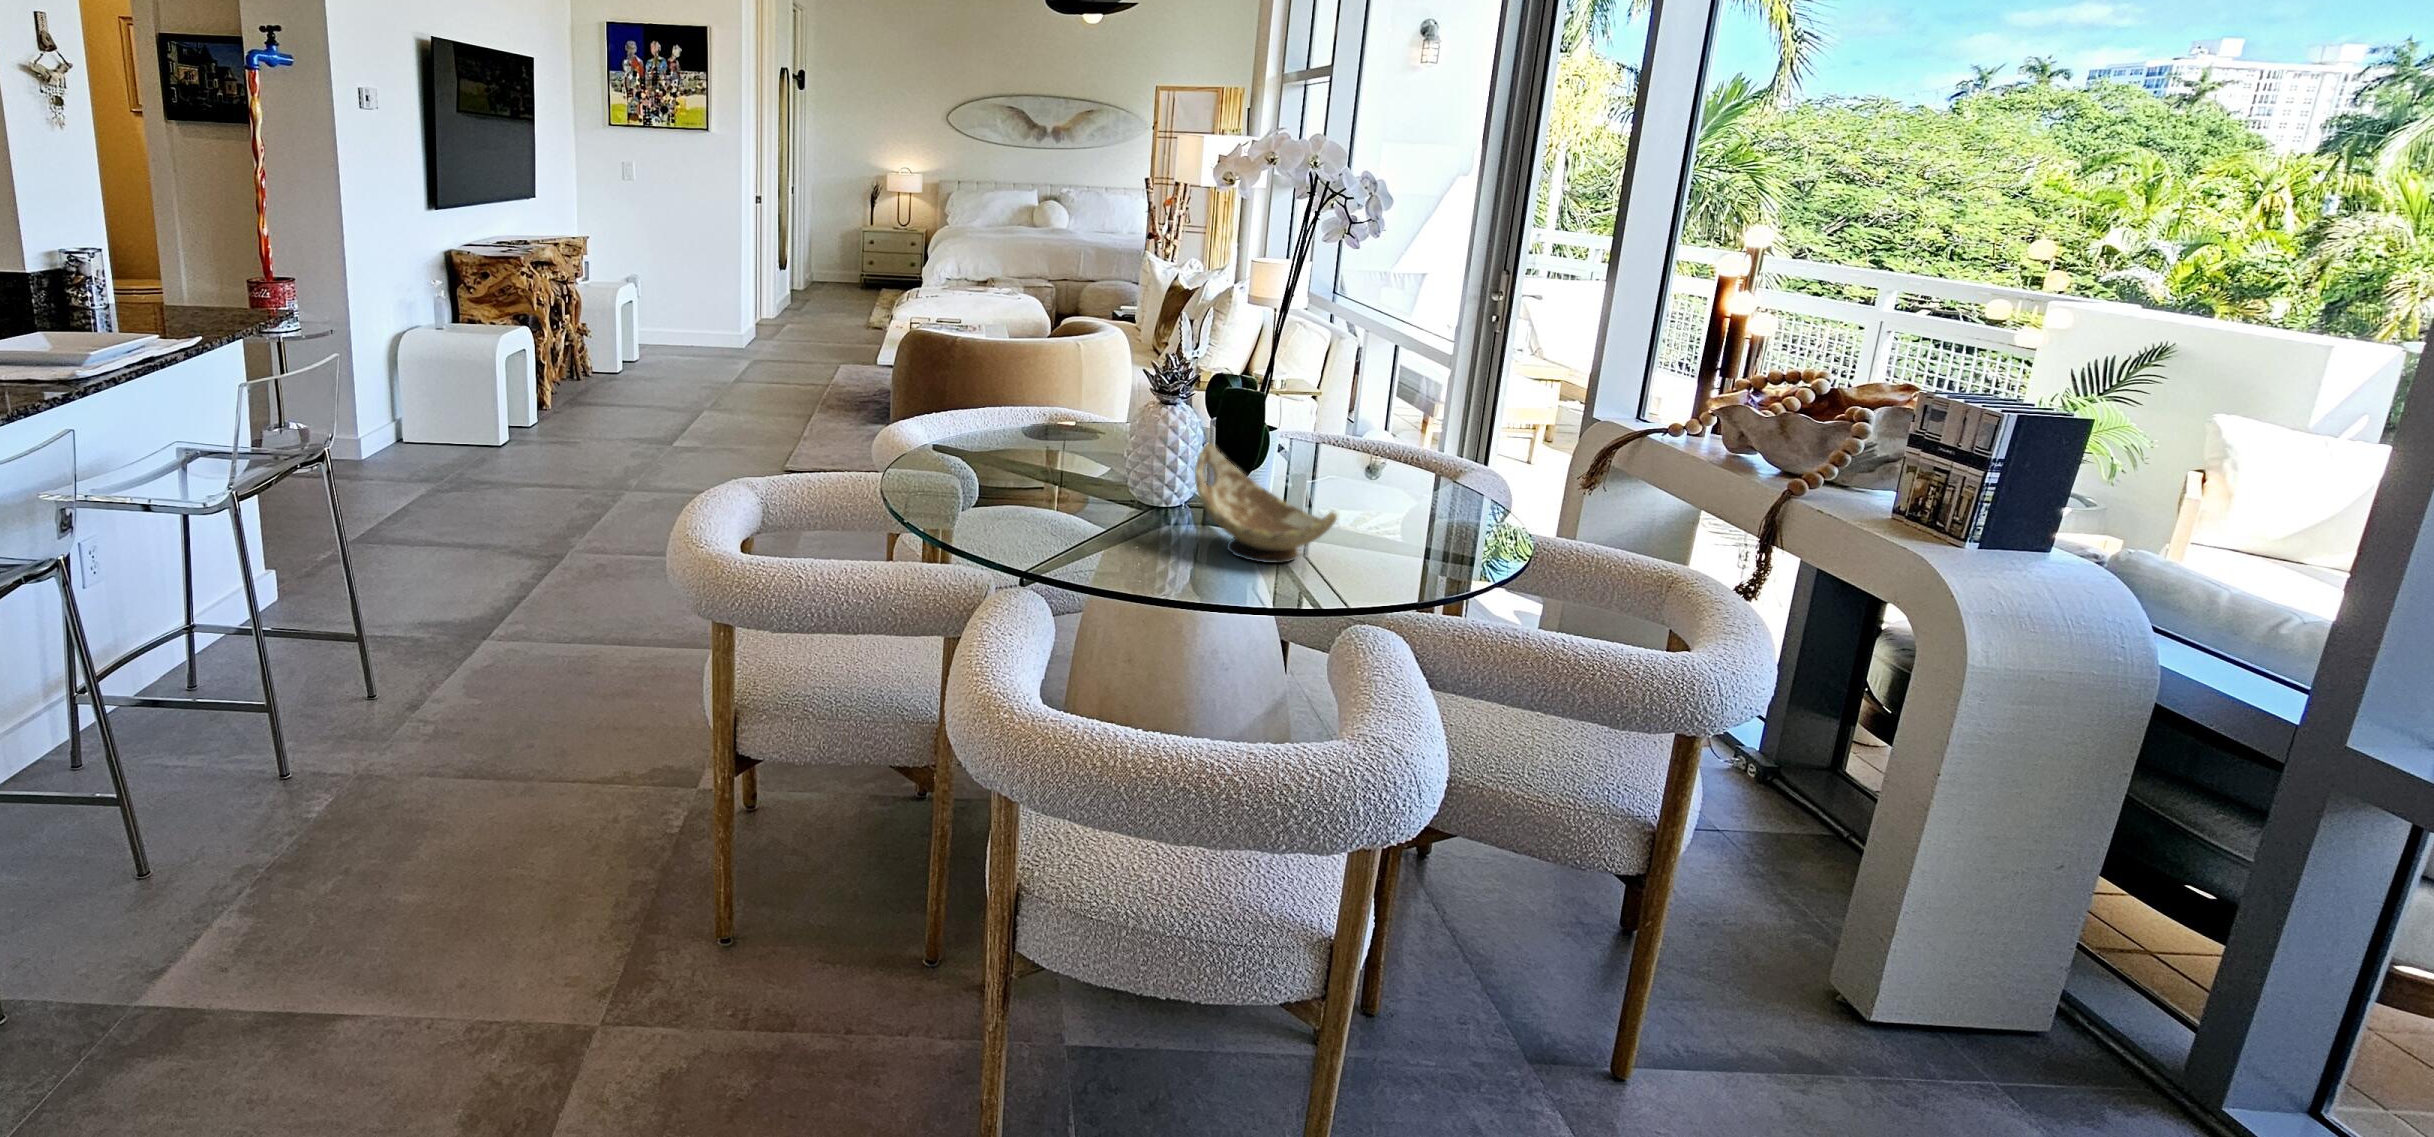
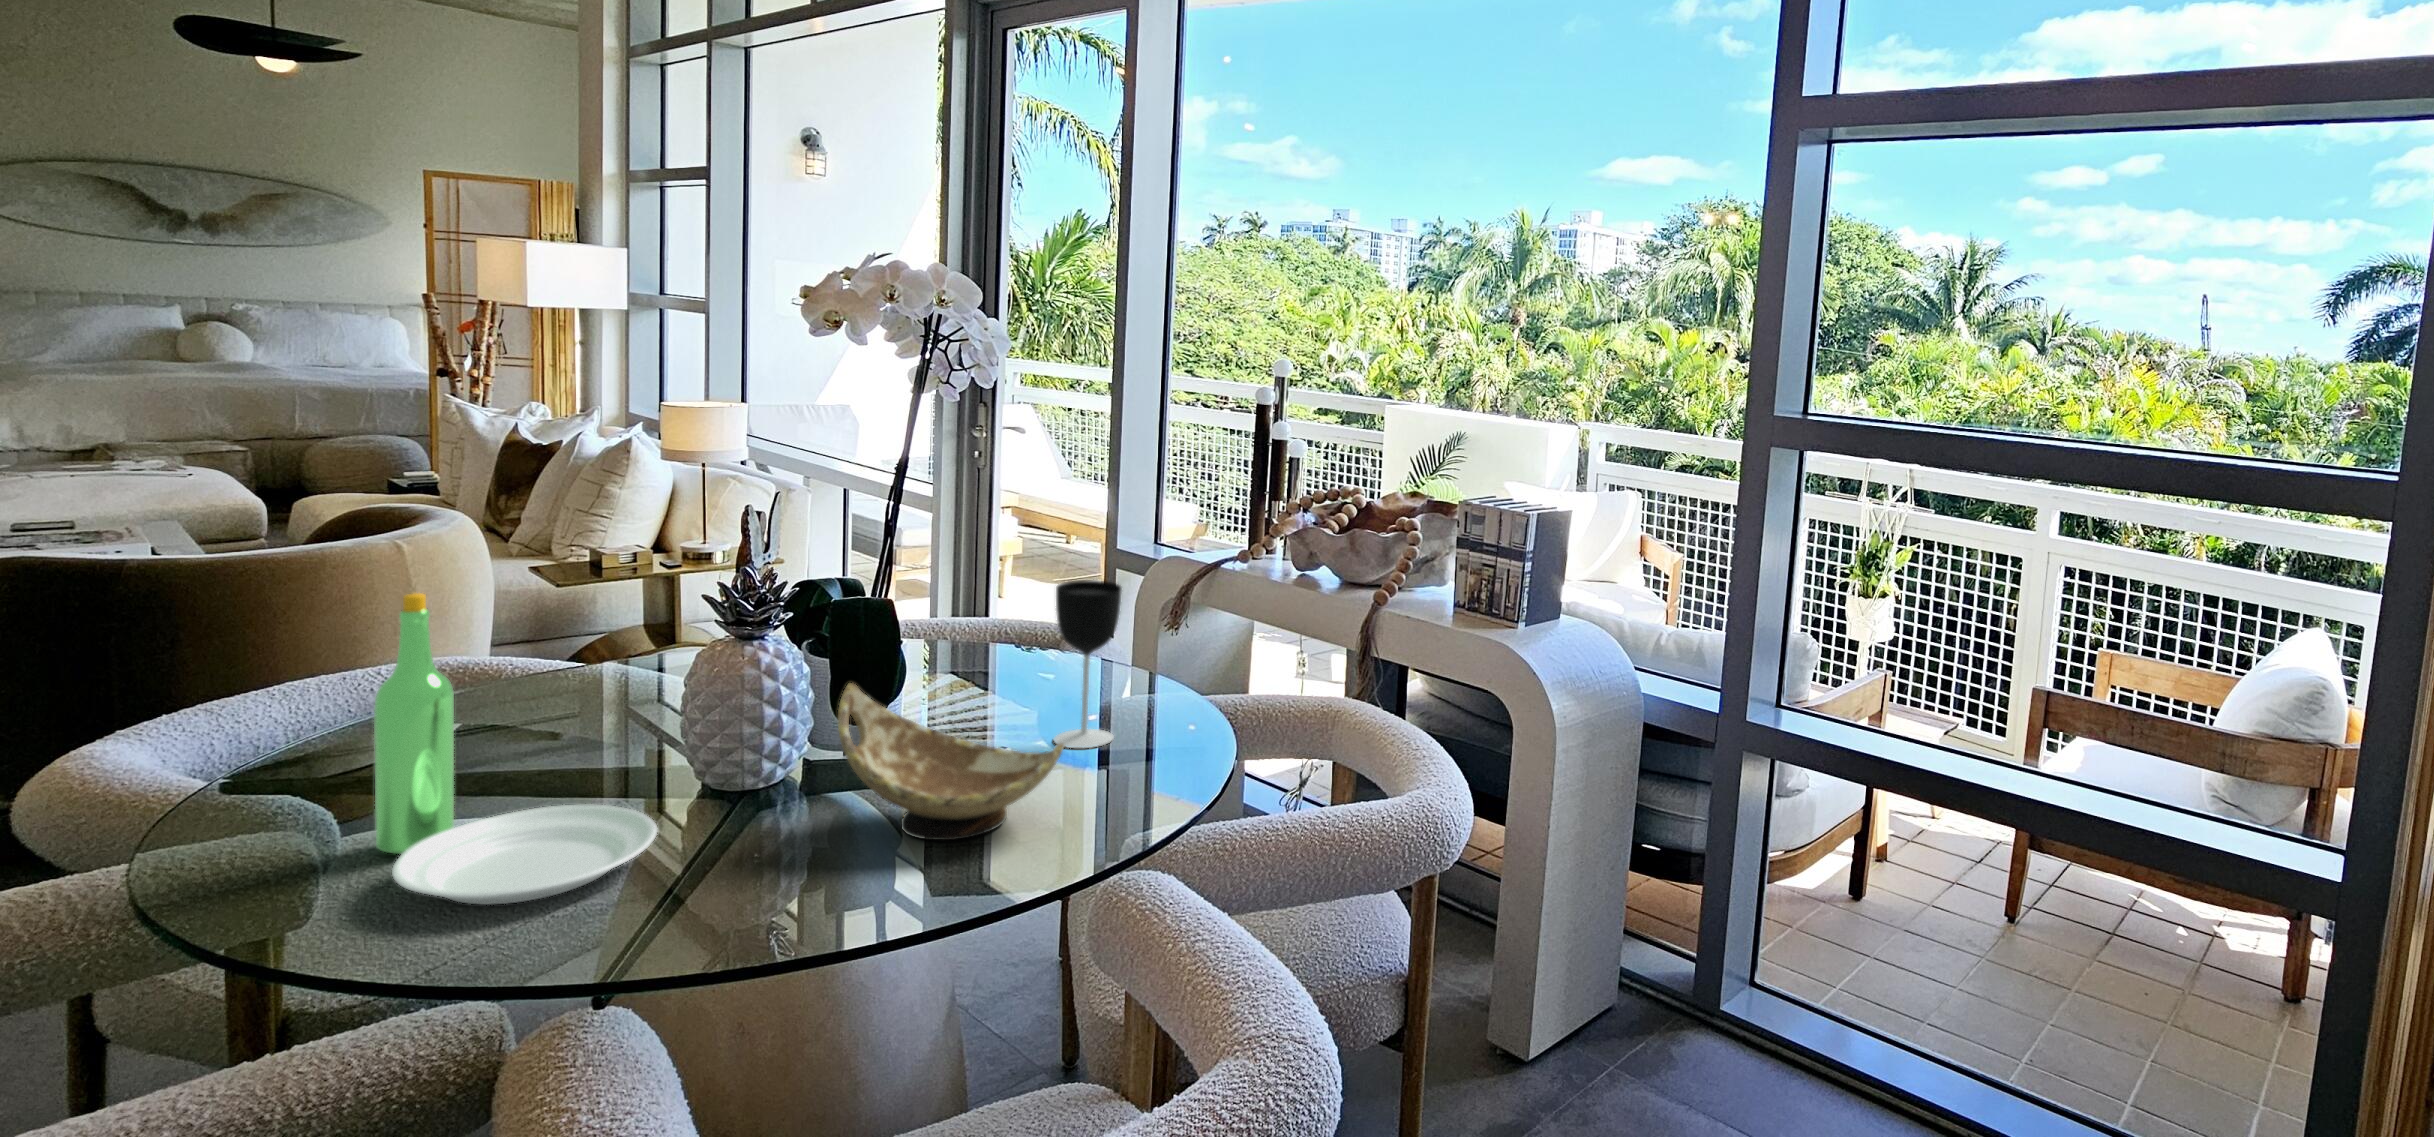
plate: none [977,350,1097,528] -> present [374,593,657,905]
wine glass: none [1371,404,1438,538] -> present [1054,580,1121,748]

